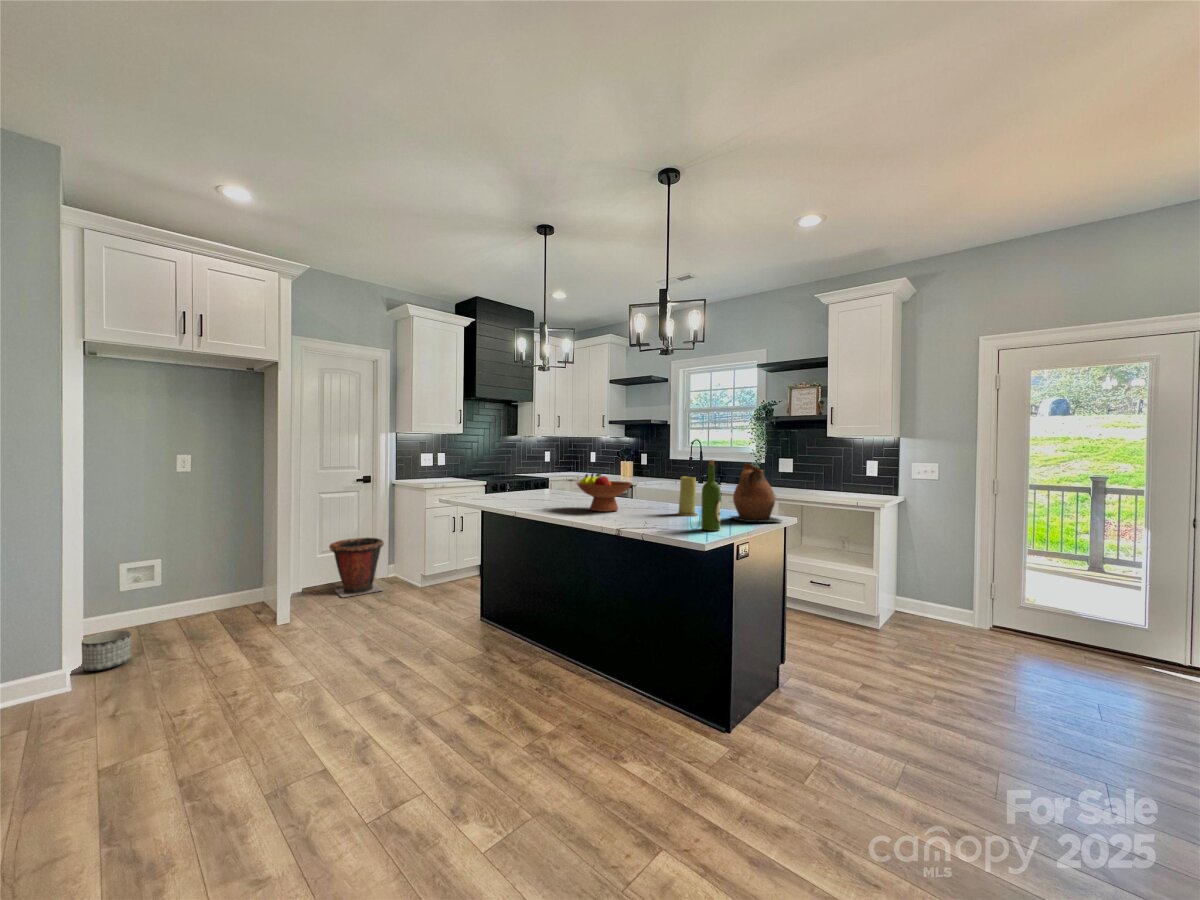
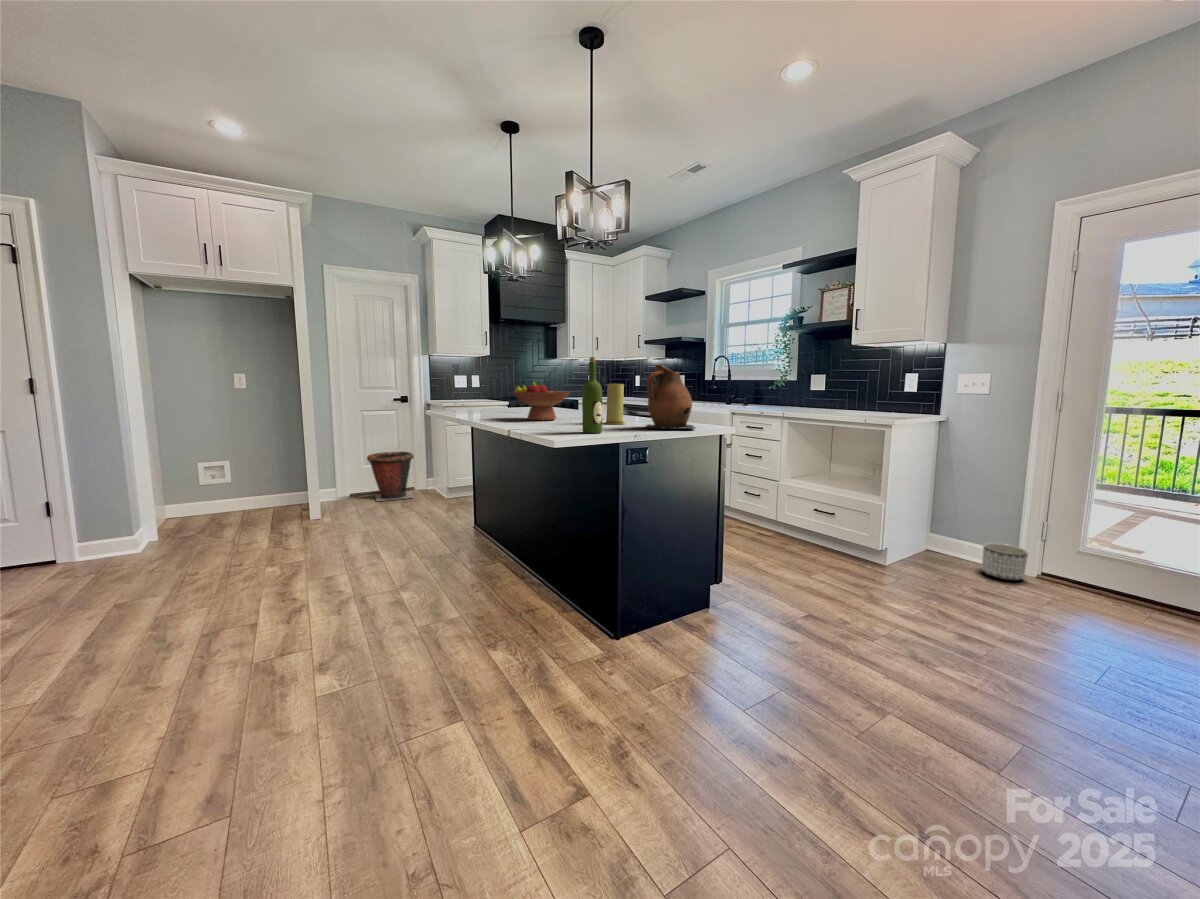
planter: present [81,630,131,671] -> present [982,543,1028,580]

